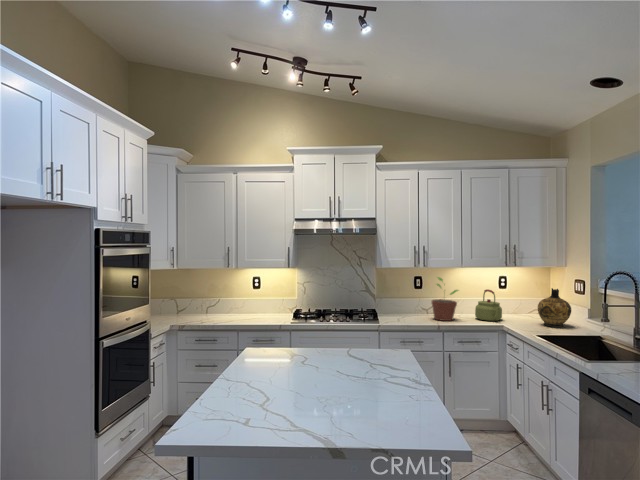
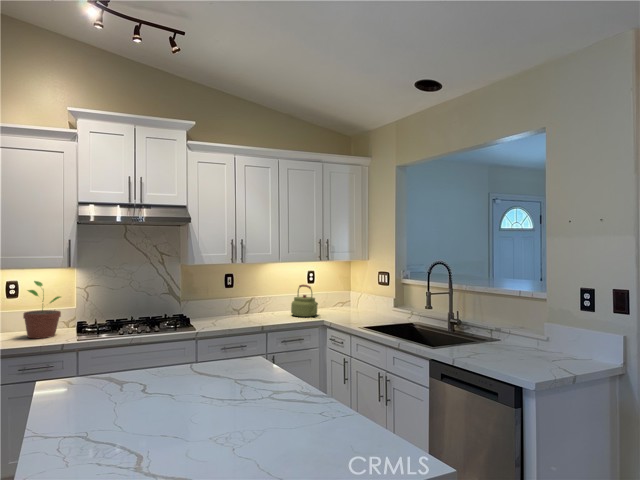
potted plant: present [432,277,458,321] -> present [23,281,61,338]
ceramic jug: present [538,288,571,327] -> none [351,280,381,317]

